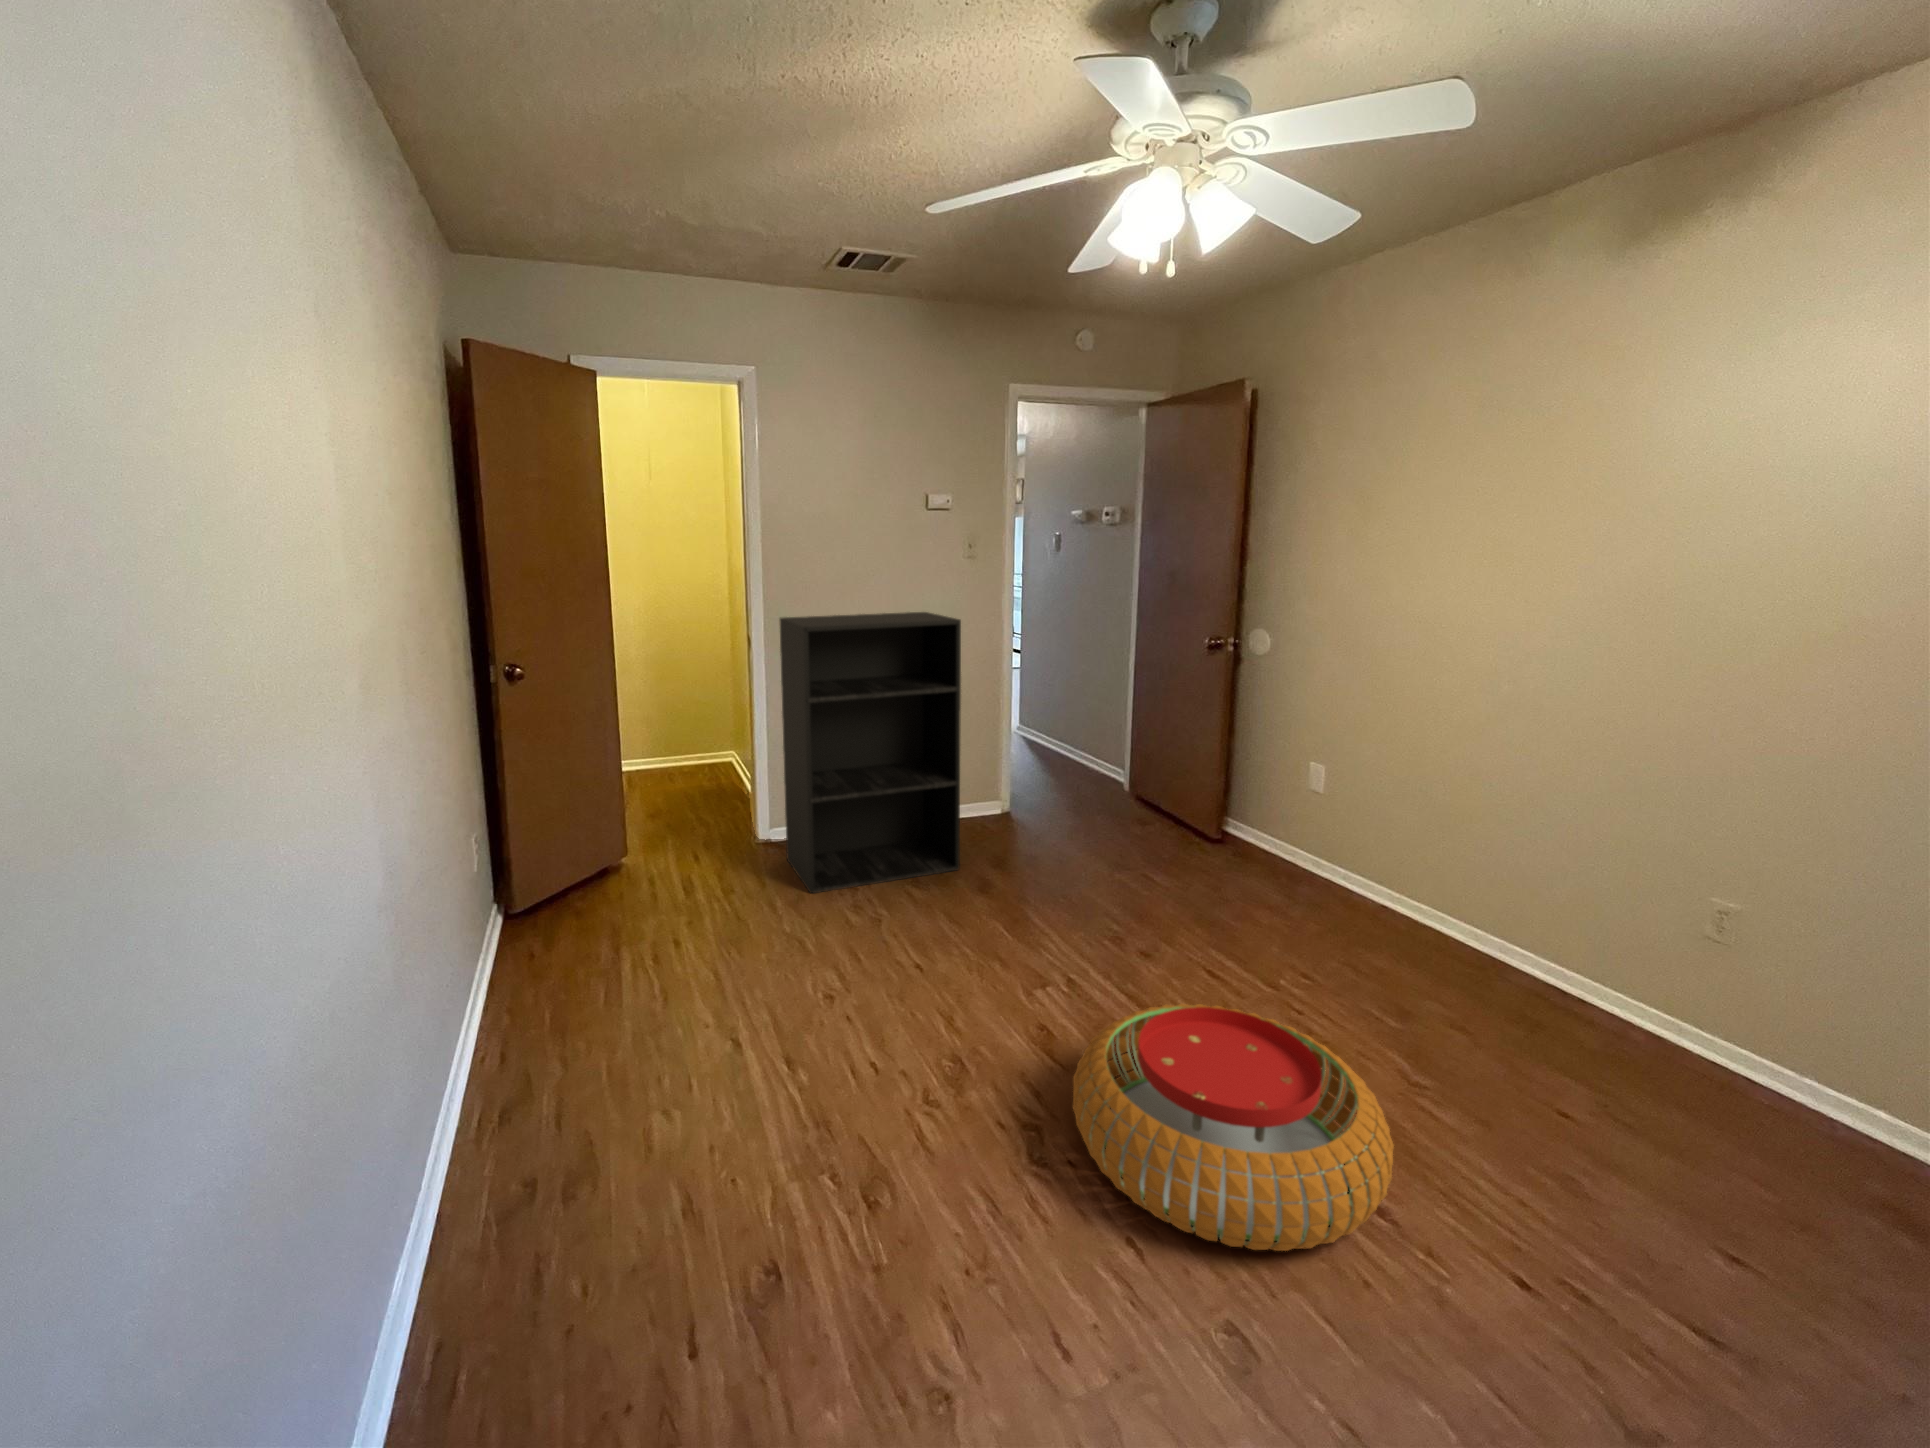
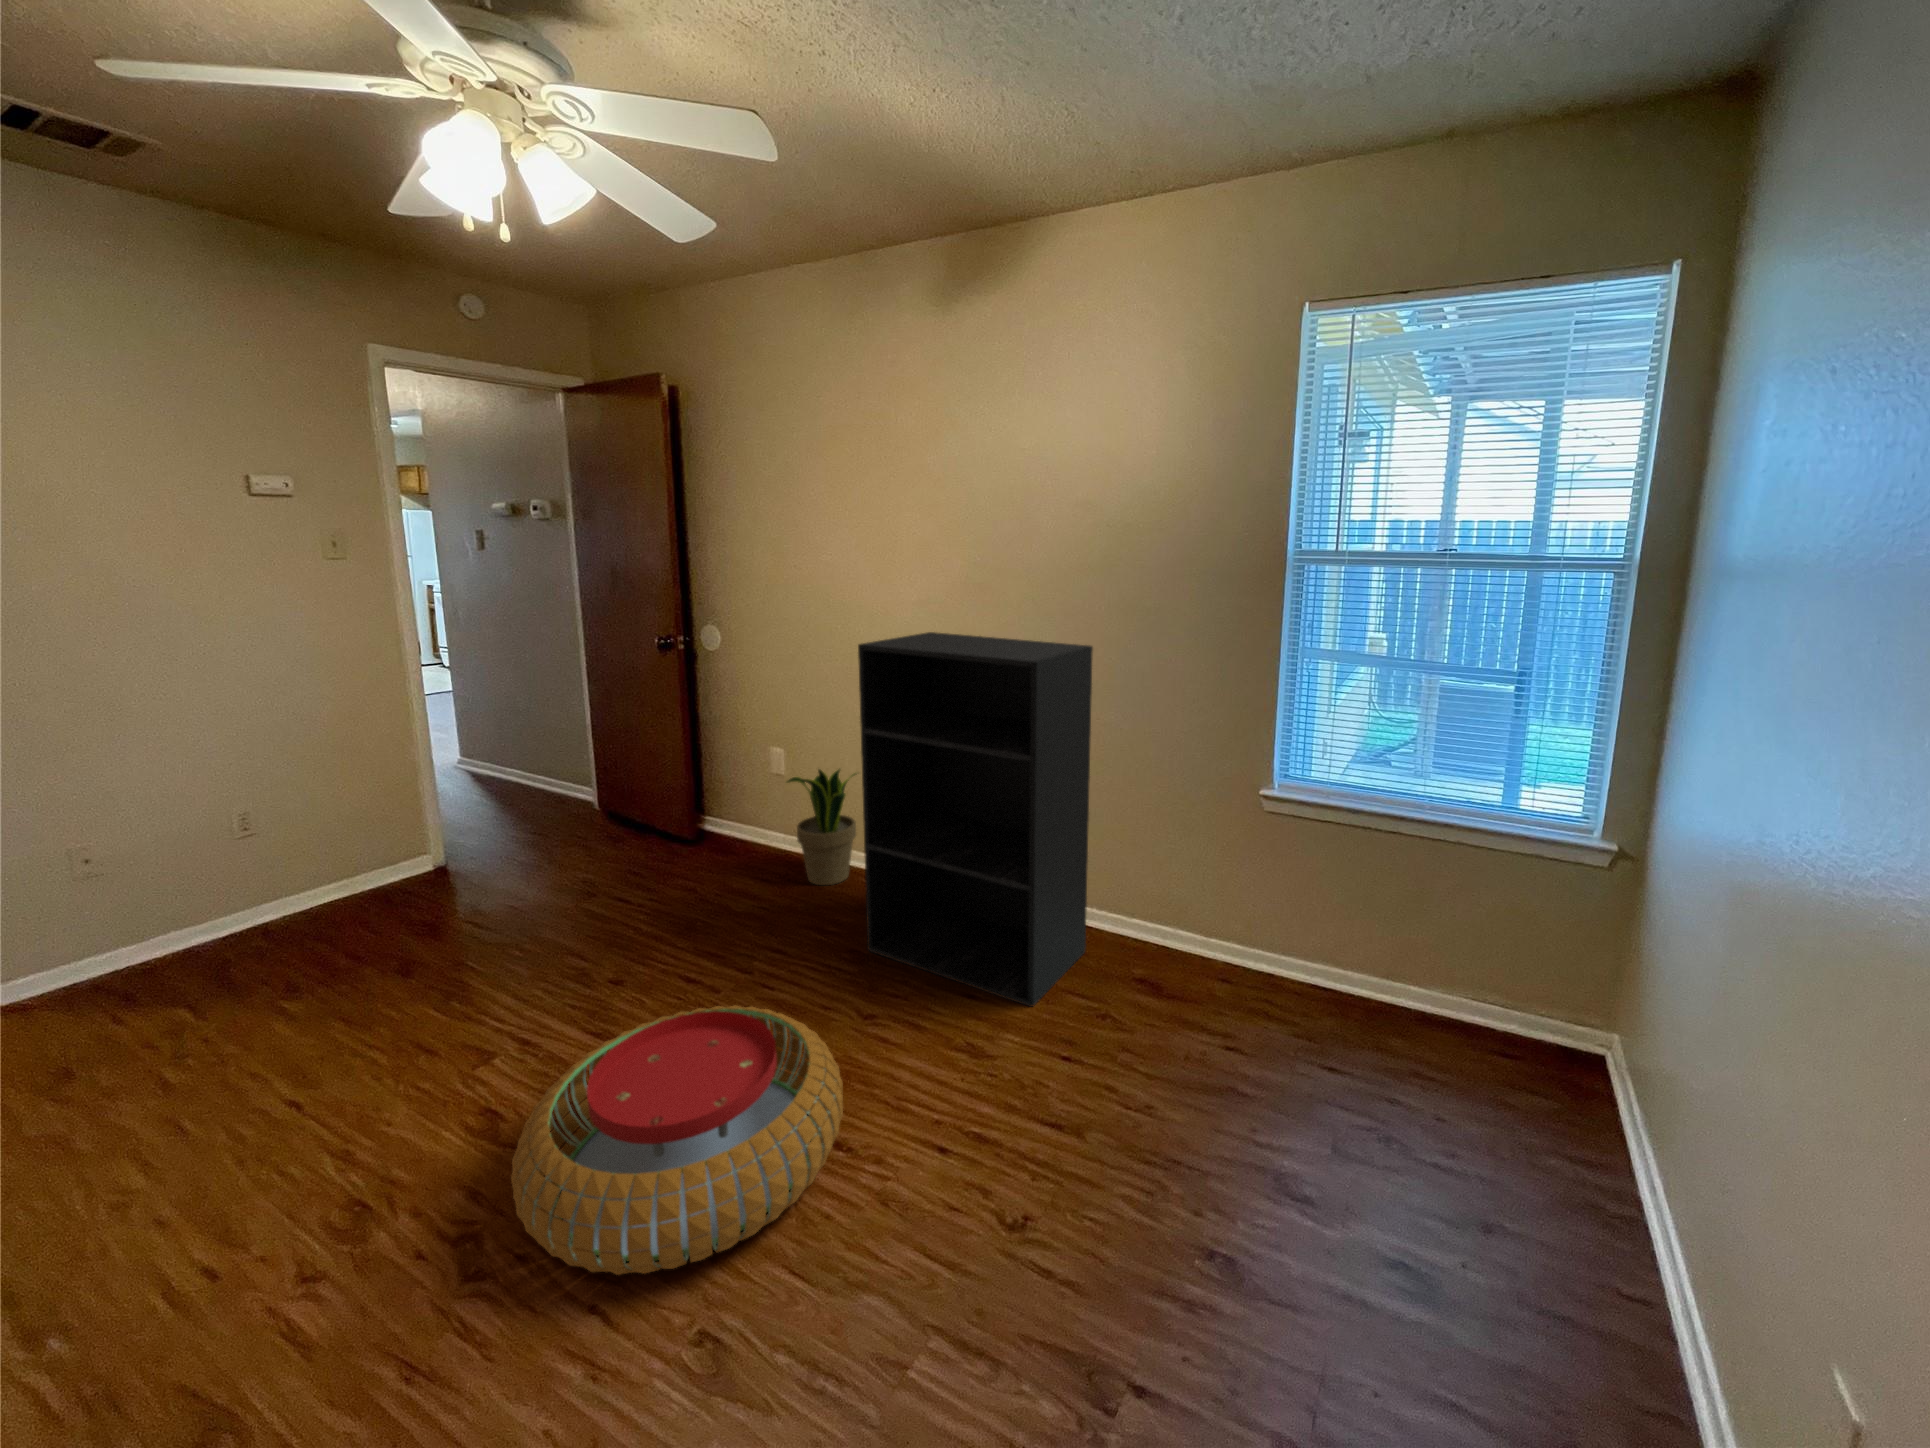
bookshelf: present [780,612,961,893] -> present [858,632,1093,1007]
potted plant: none [1333,796,1430,934] -> present [787,769,856,885]

